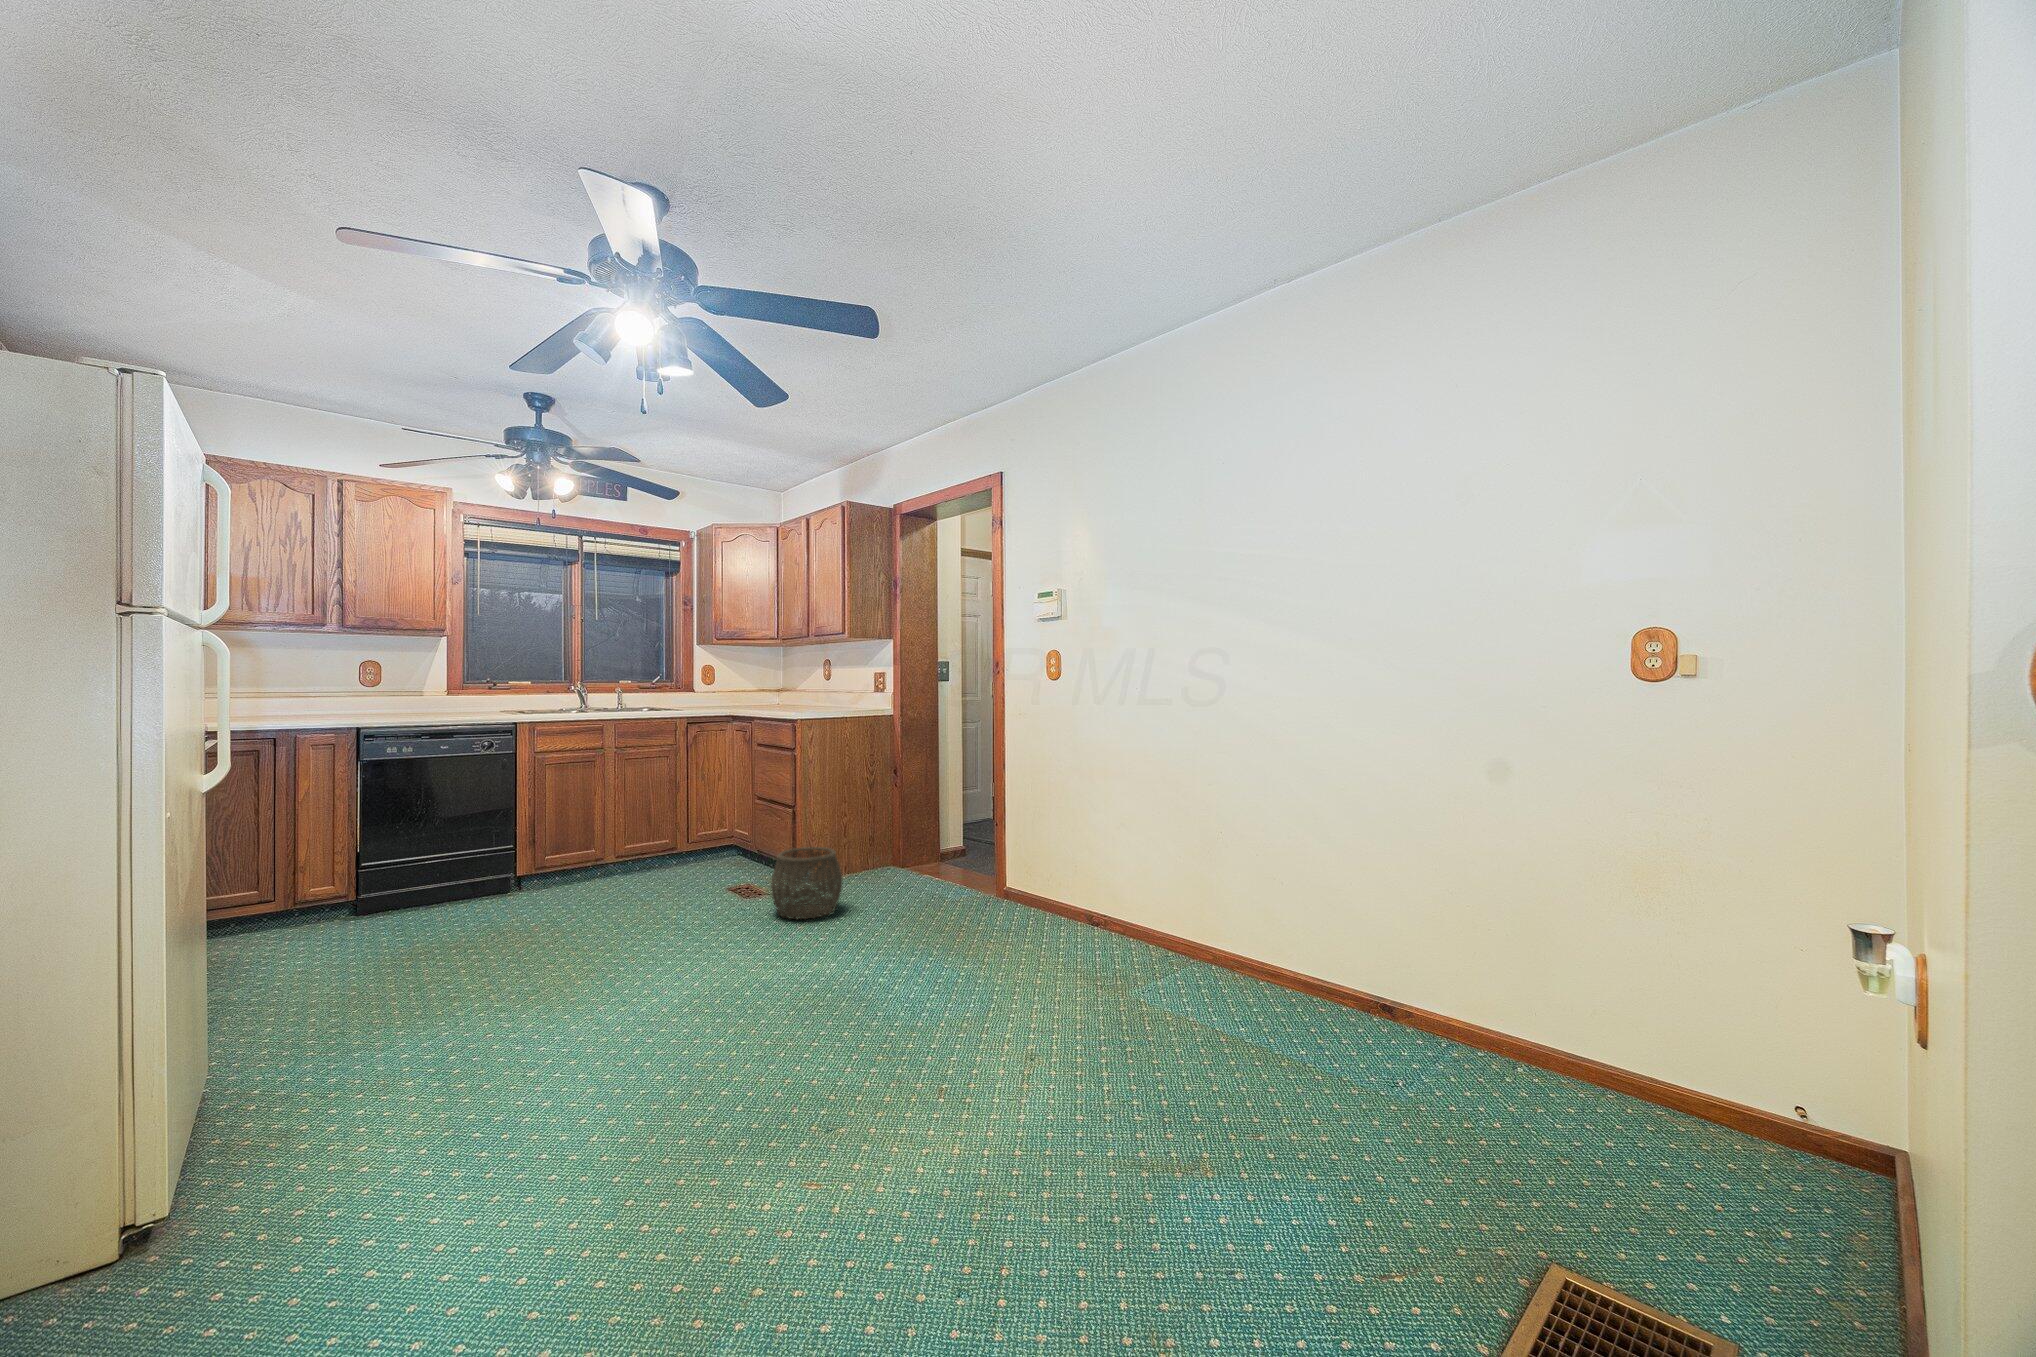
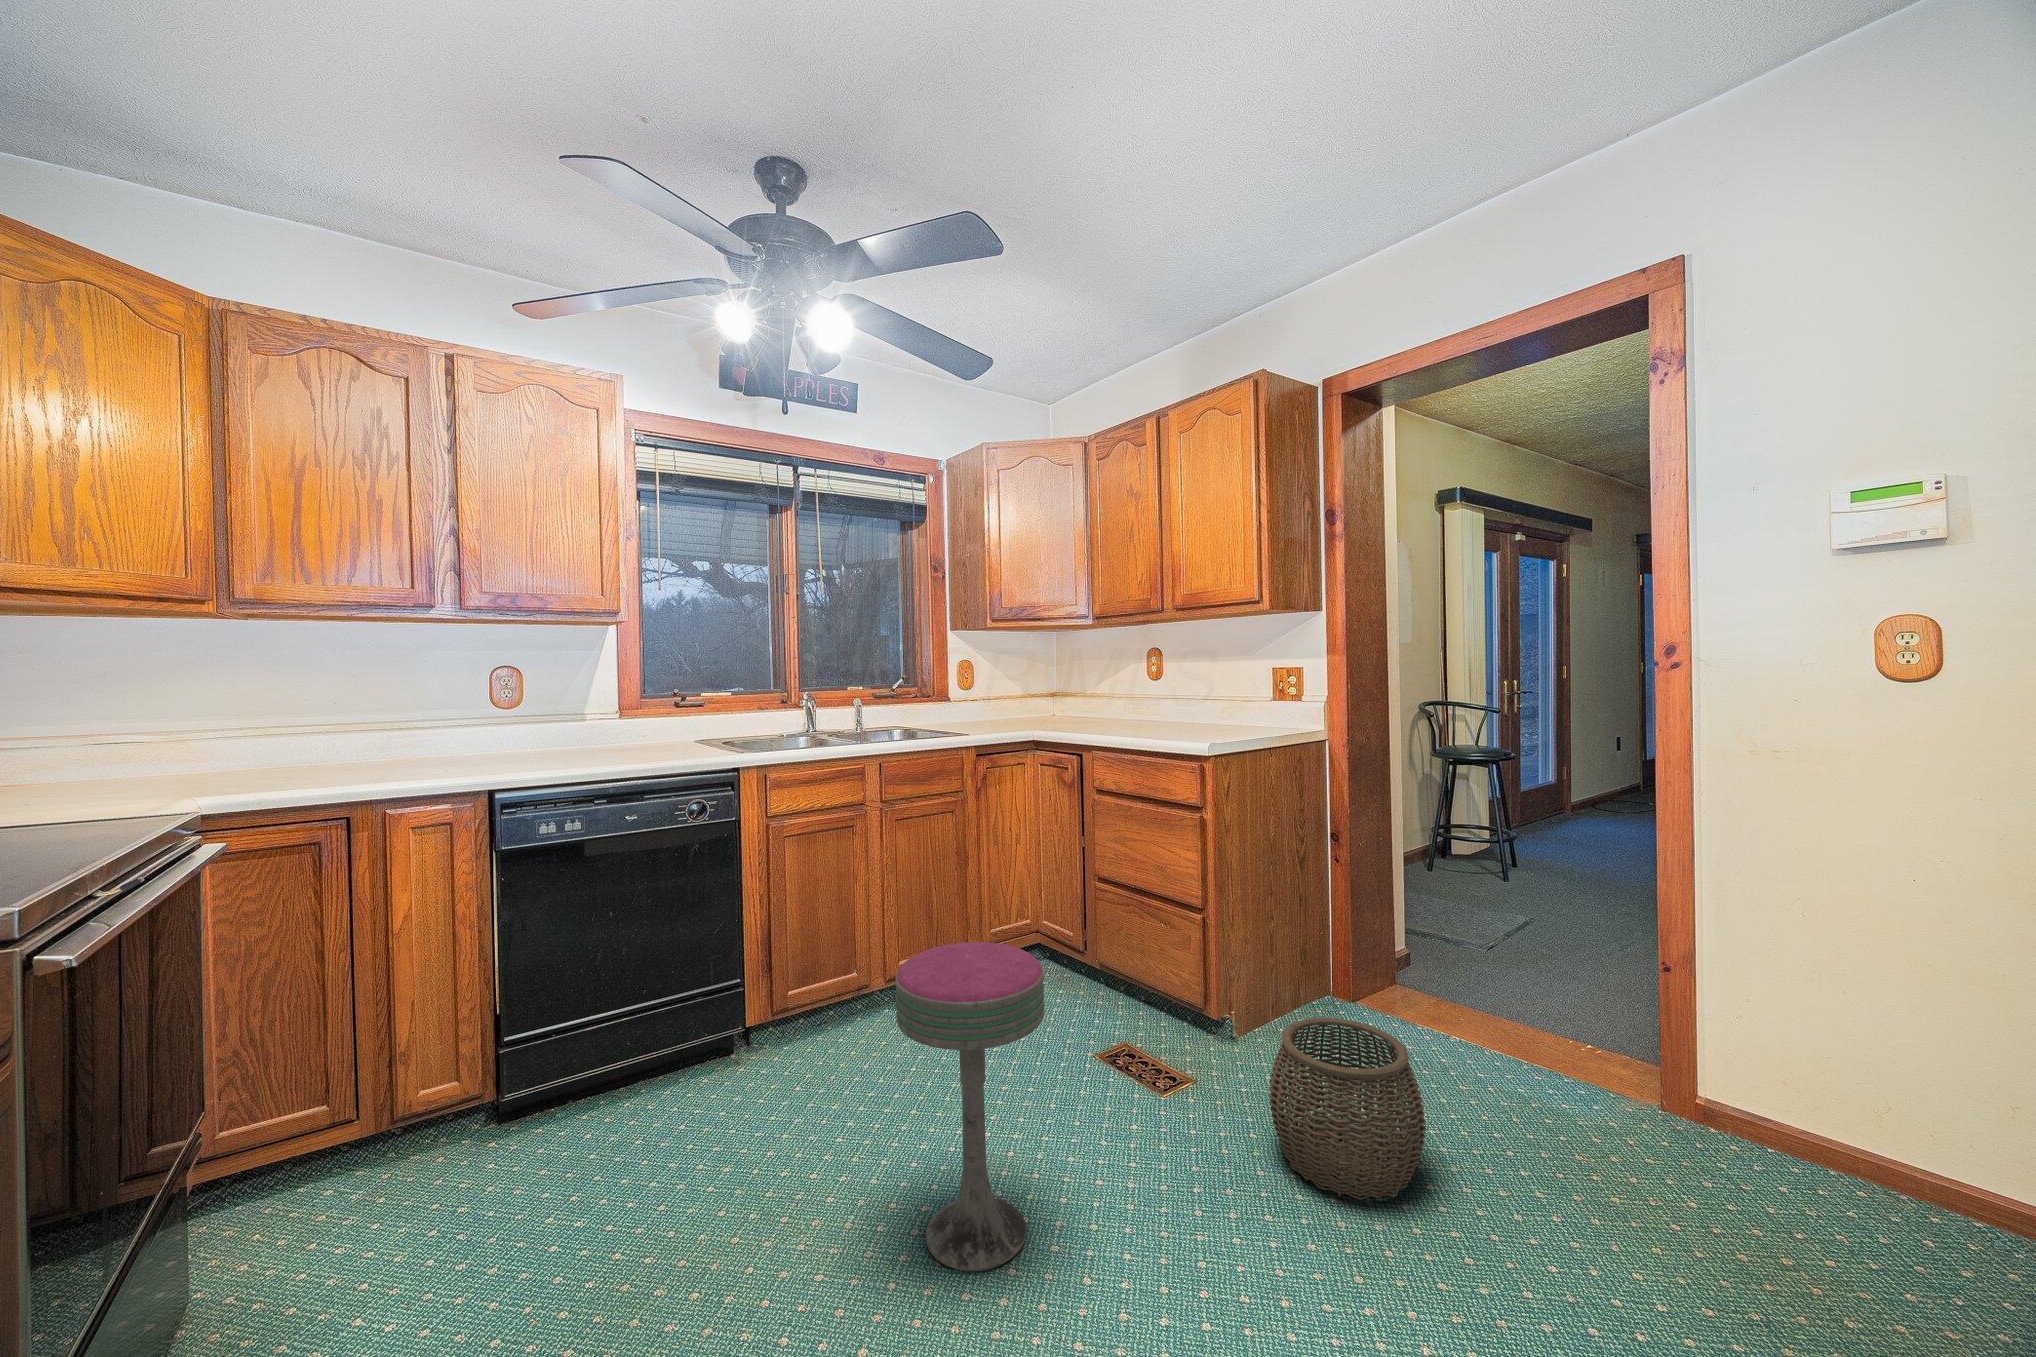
bar stool: none [561,801,640,940] -> present [895,942,1044,1272]

